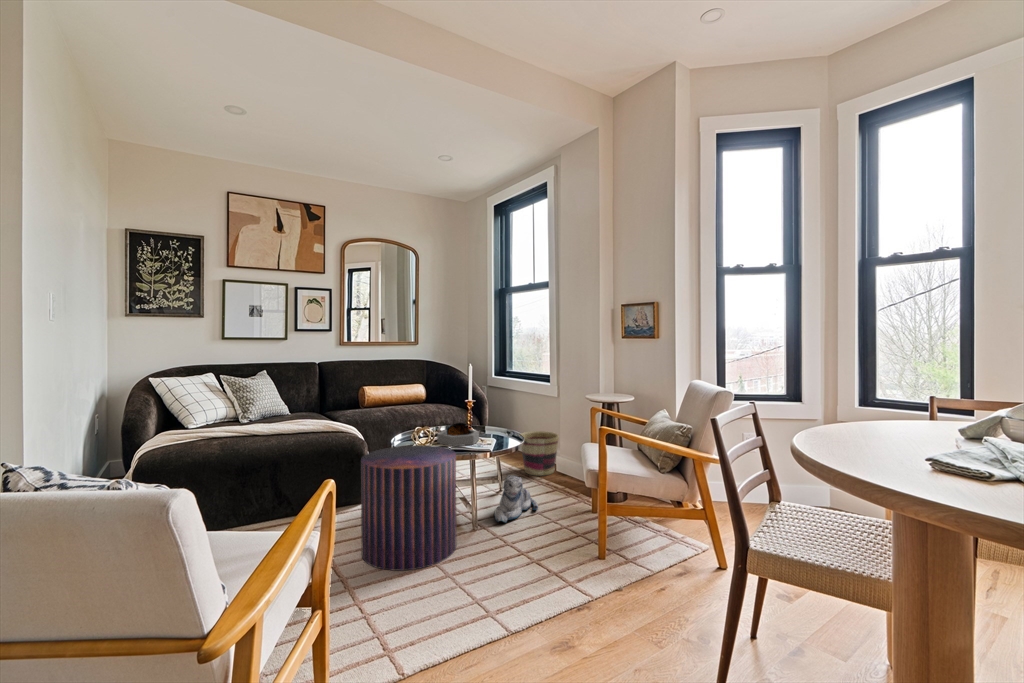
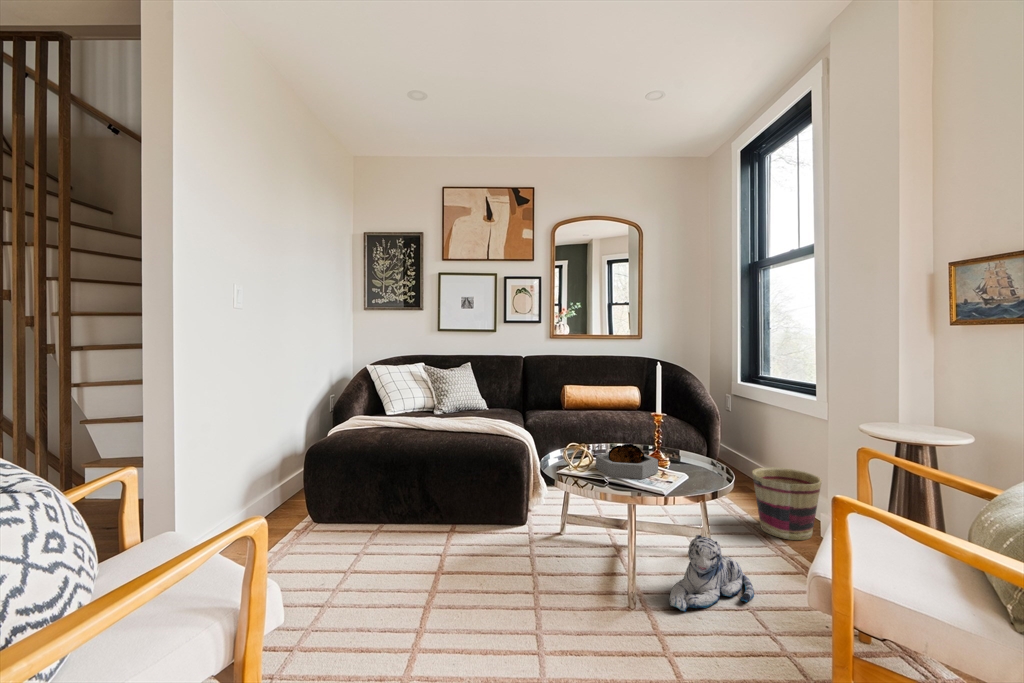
pouf: present [361,445,457,571] -> none [462,467,592,654]

